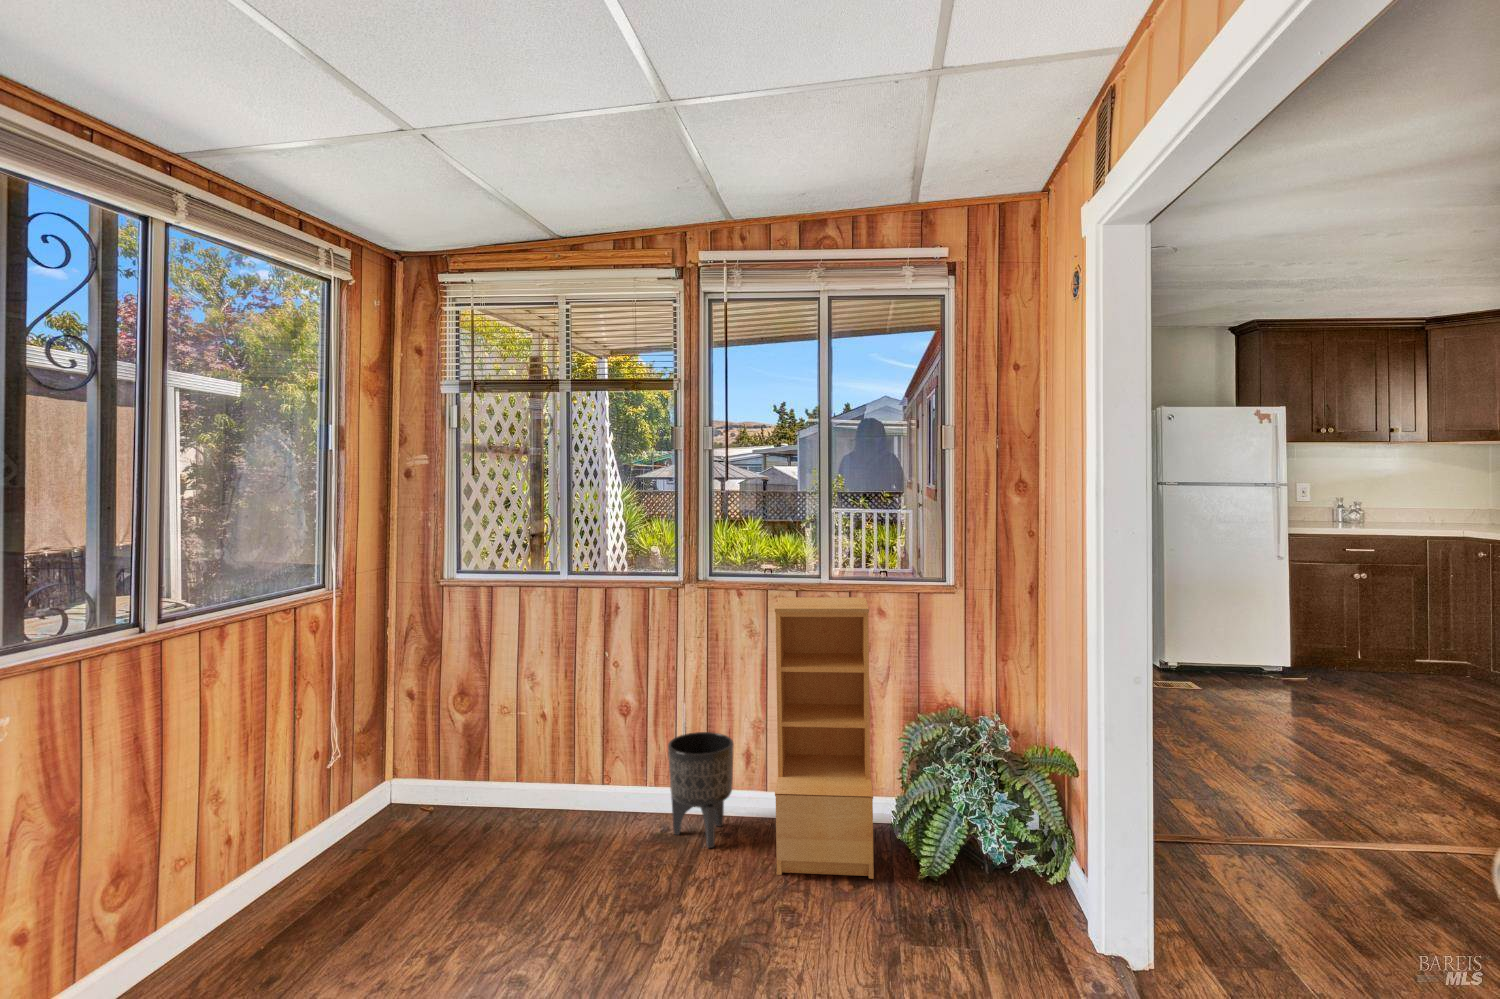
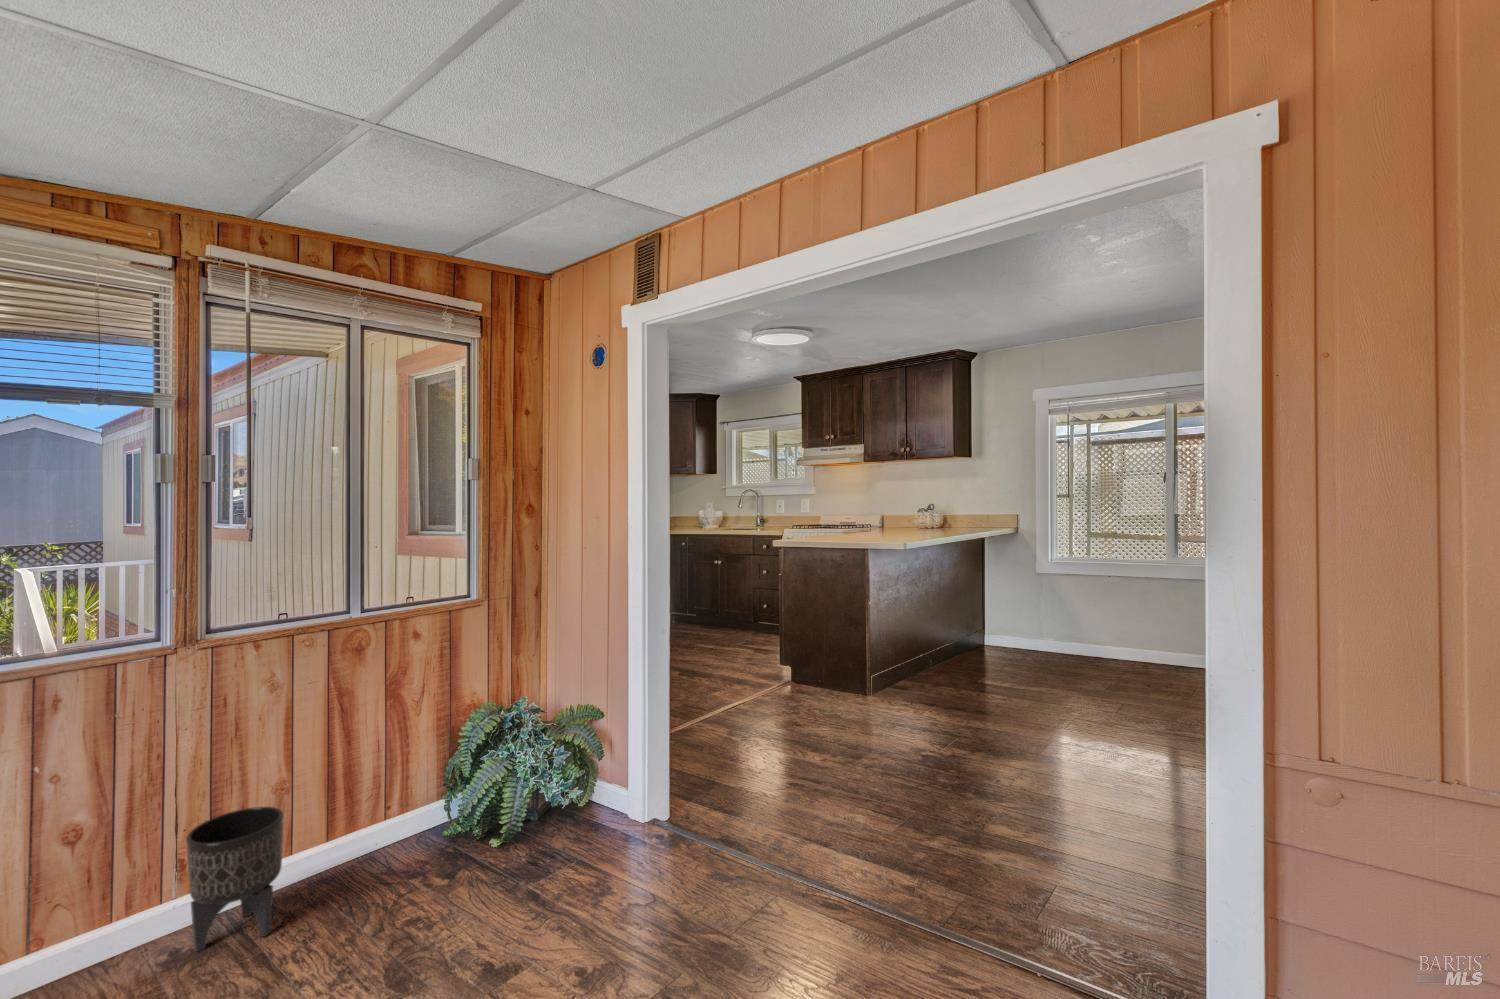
bookshelf: present [775,597,874,879] -> none [321,624,464,911]

